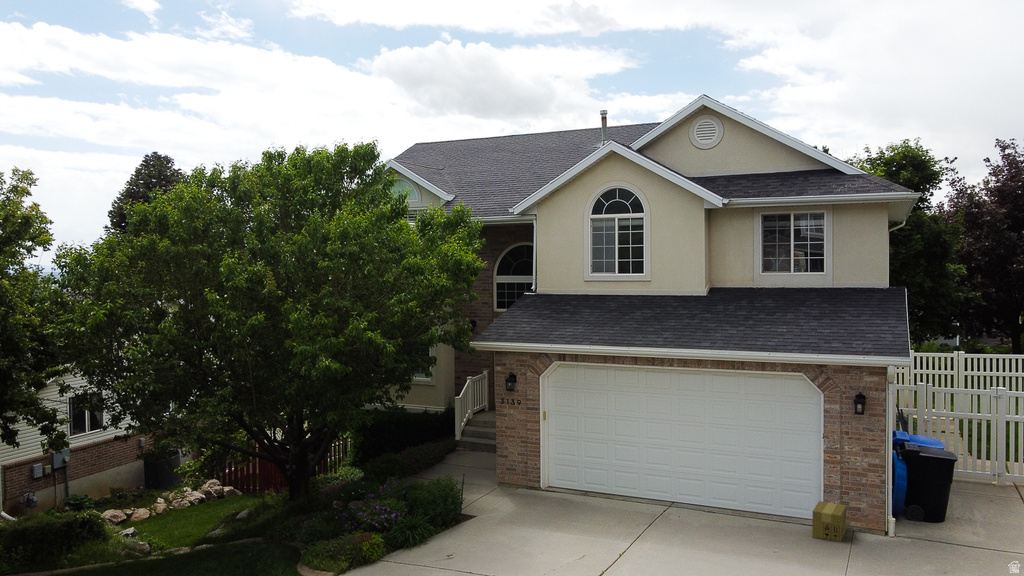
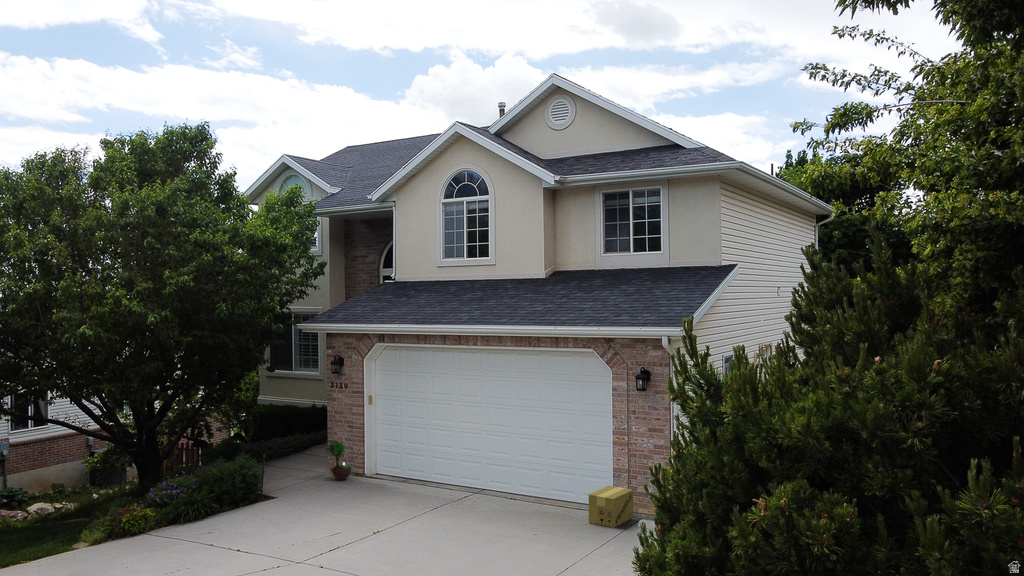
potted tree: none [503,453,528,495] -> present [326,441,351,480]

